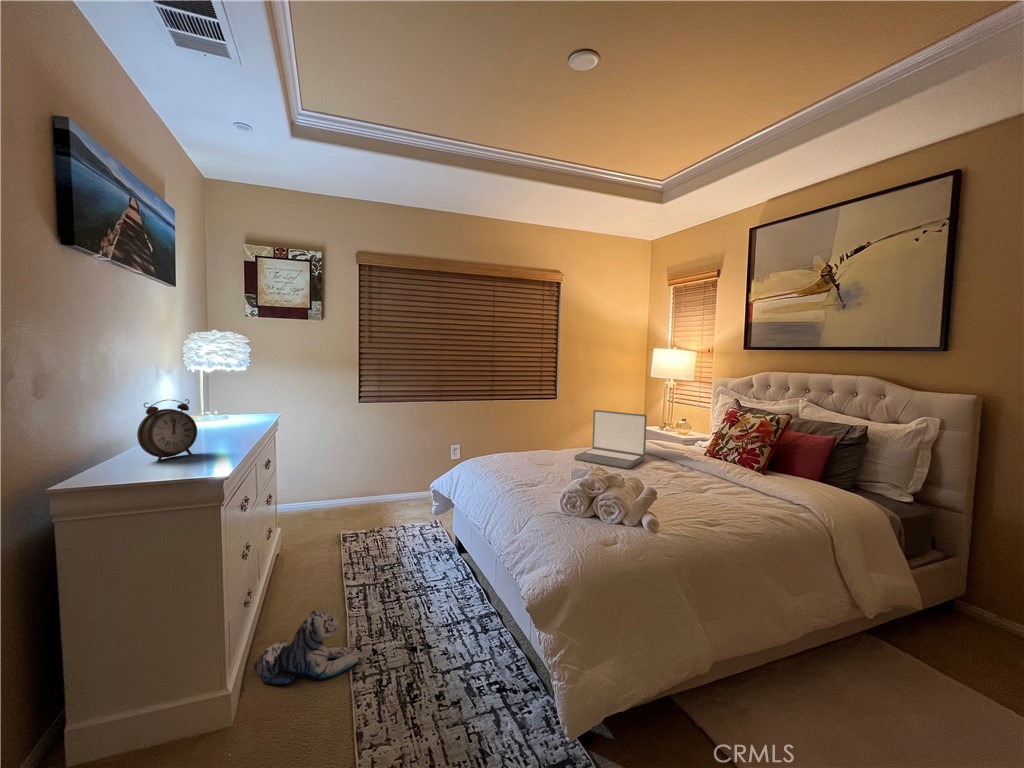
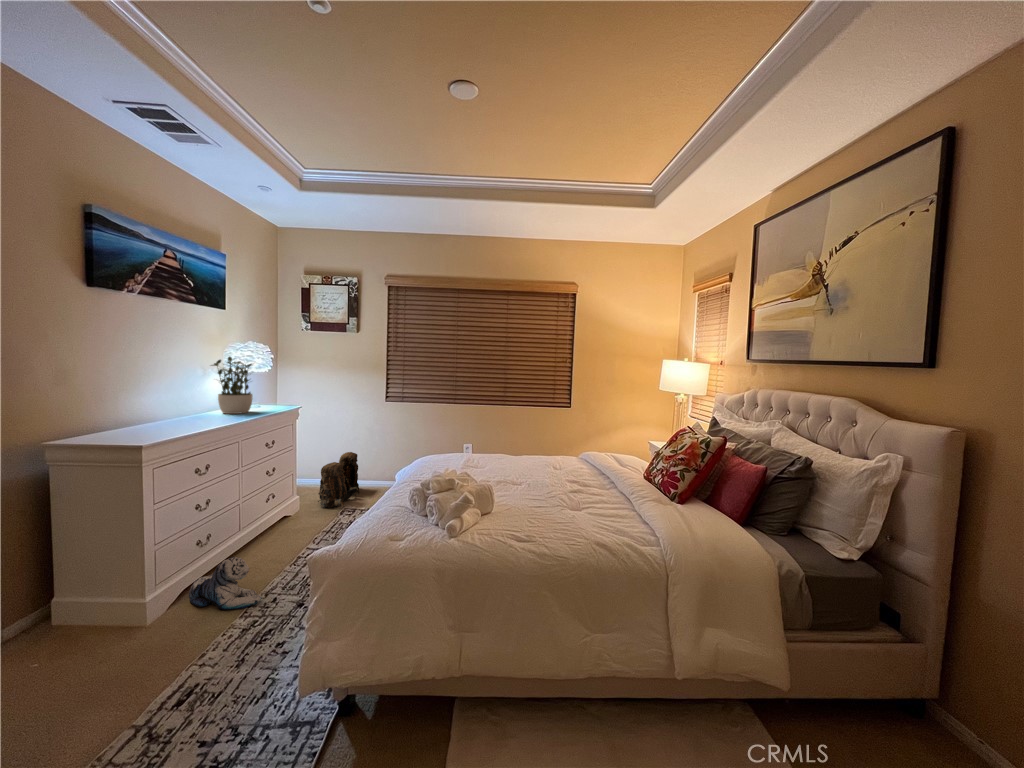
potted plant: none [189,351,244,429] -> present [211,357,253,414]
alarm clock: present [137,399,197,461] -> none [128,388,172,430]
laptop: present [574,410,647,469] -> none [507,420,578,479]
backpack: none [304,465,347,536] -> present [318,452,360,508]

